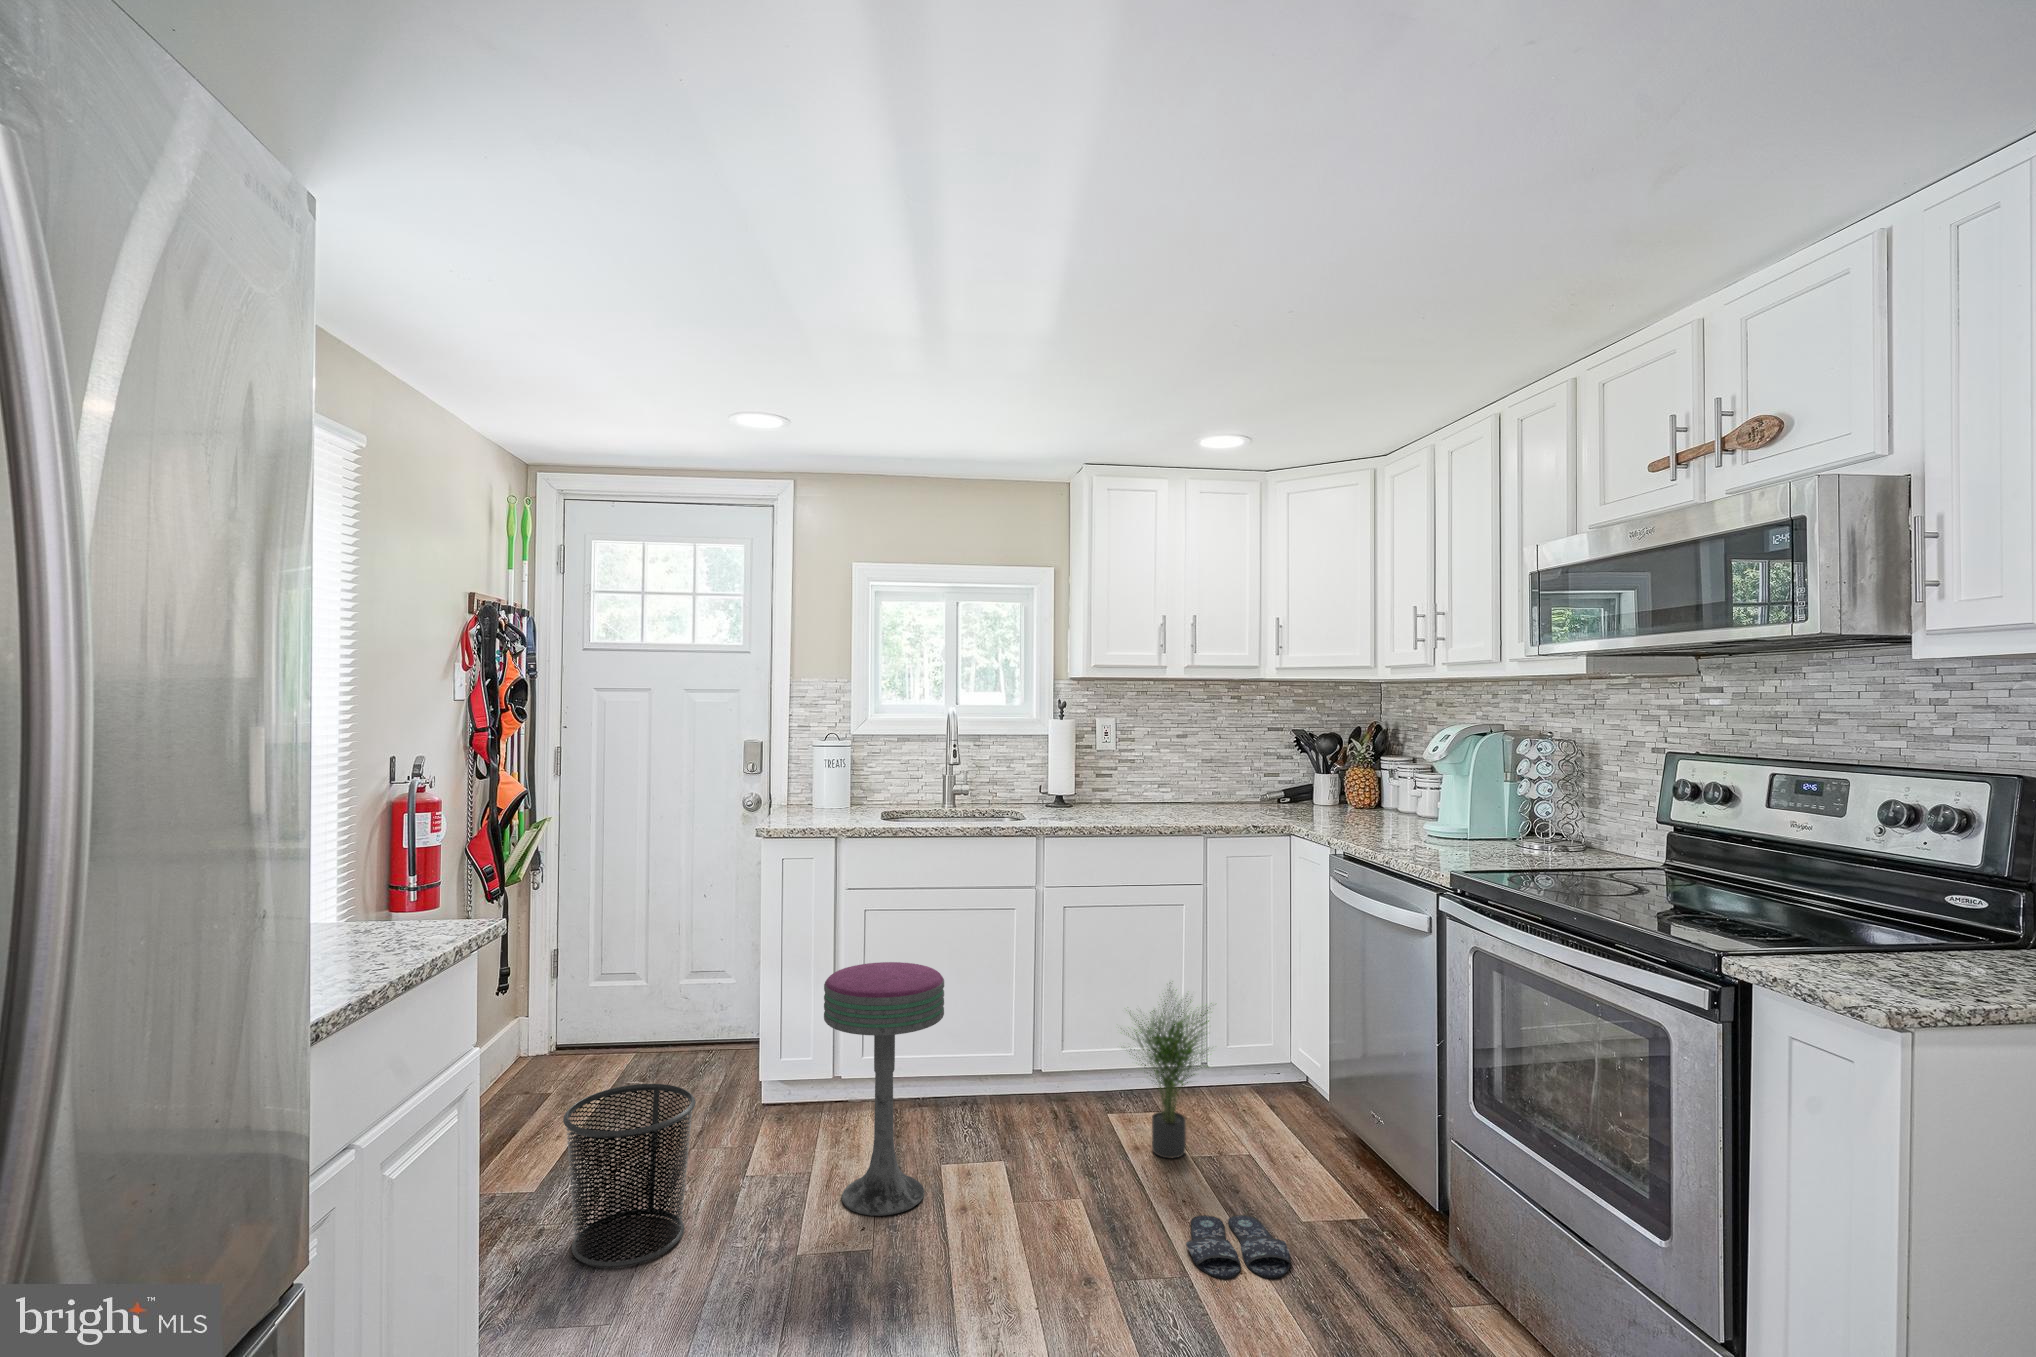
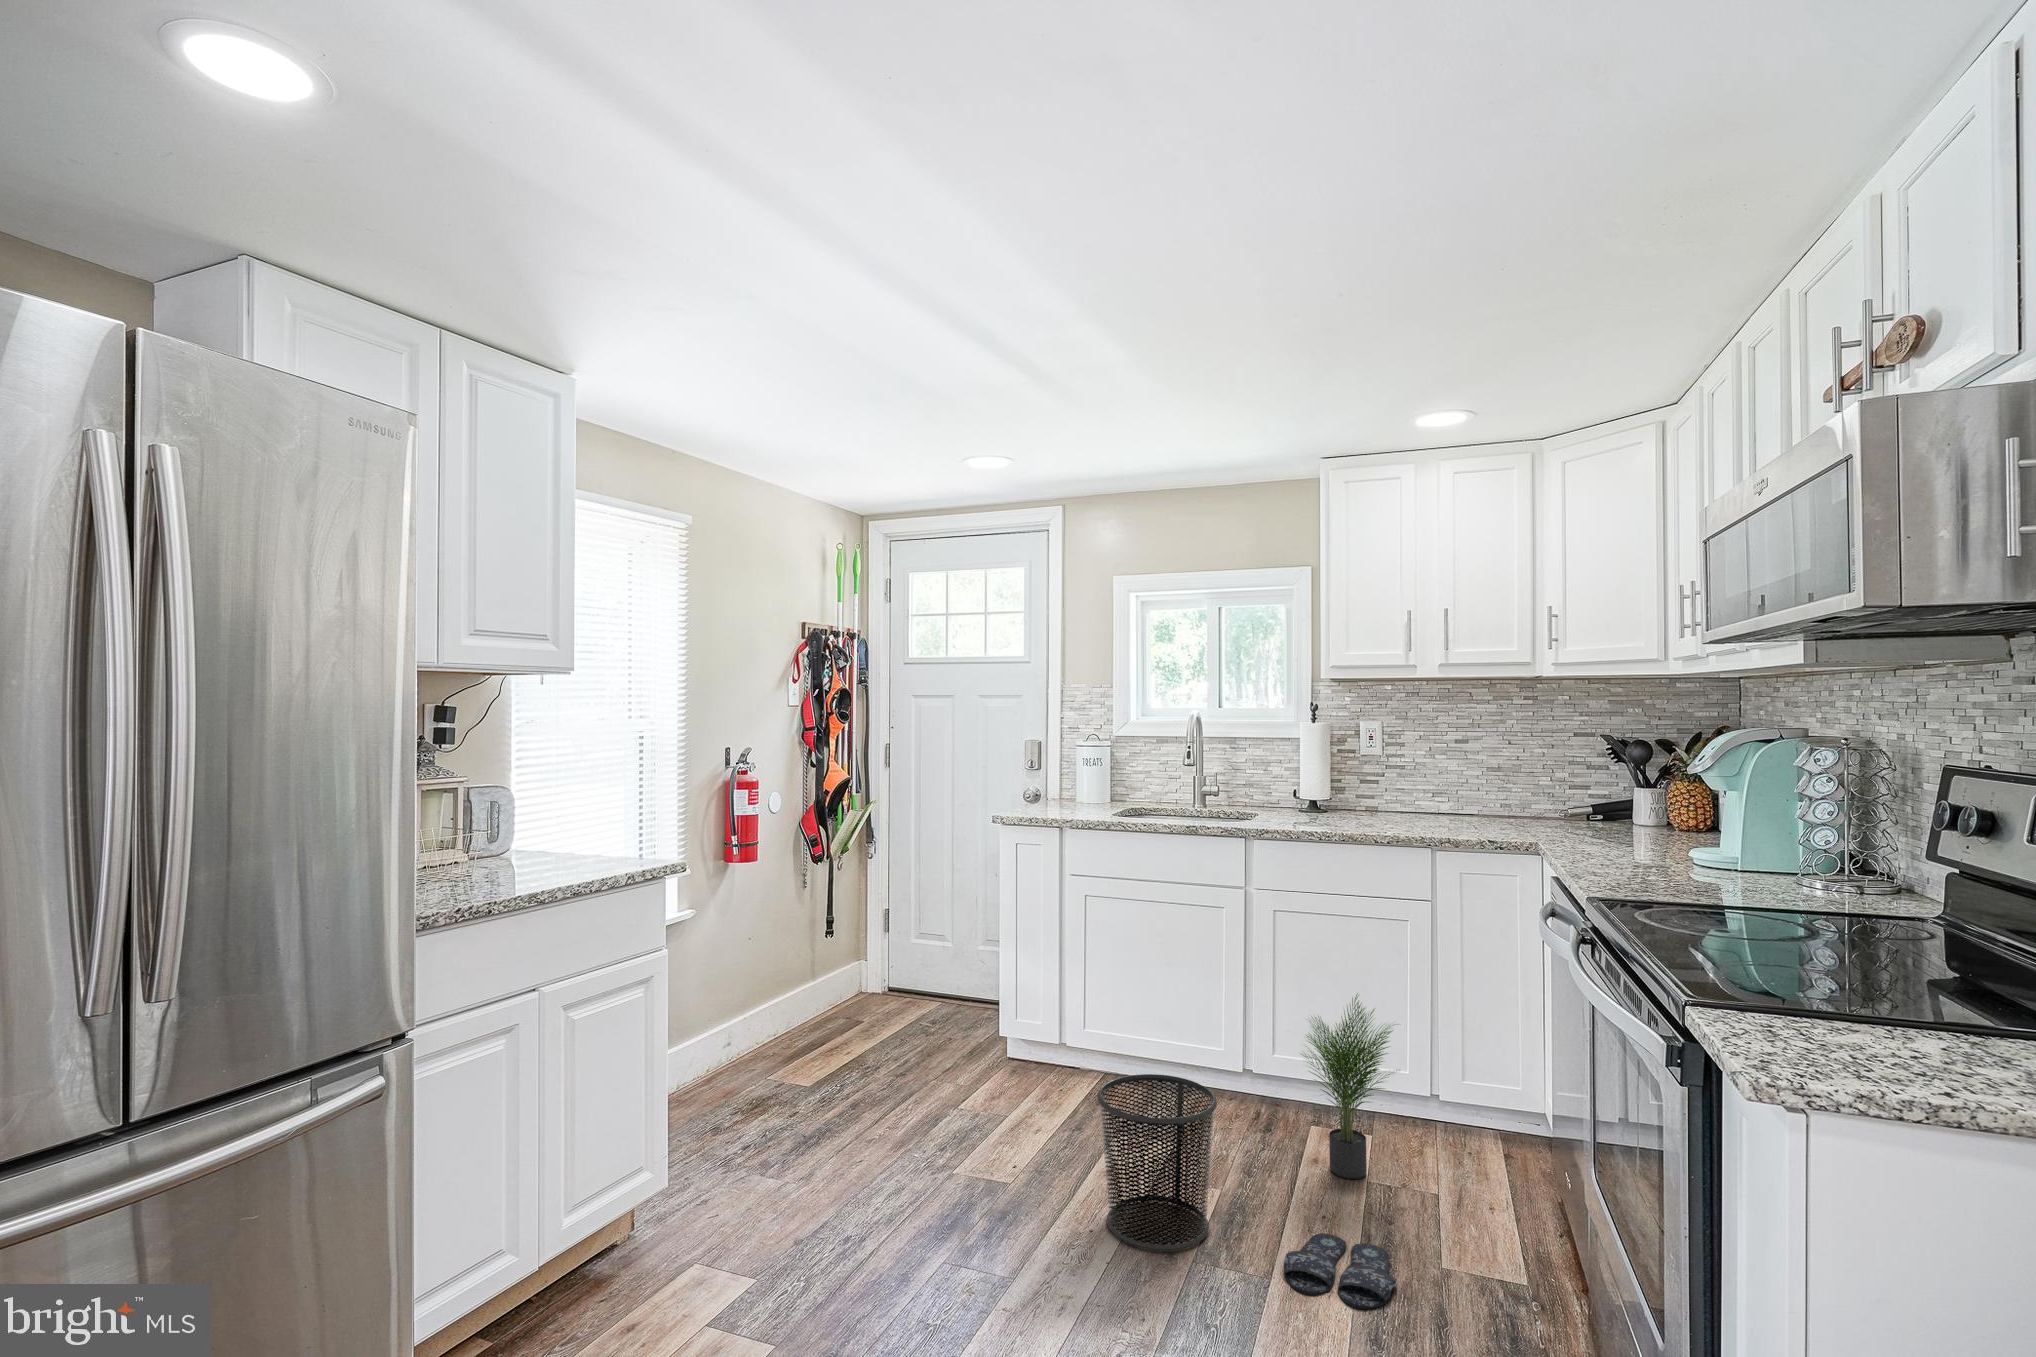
bar stool: present [824,962,944,1216] -> none [995,938,1102,1162]
waste bin: present [563,1084,696,1268] -> present [1097,1074,1217,1251]

